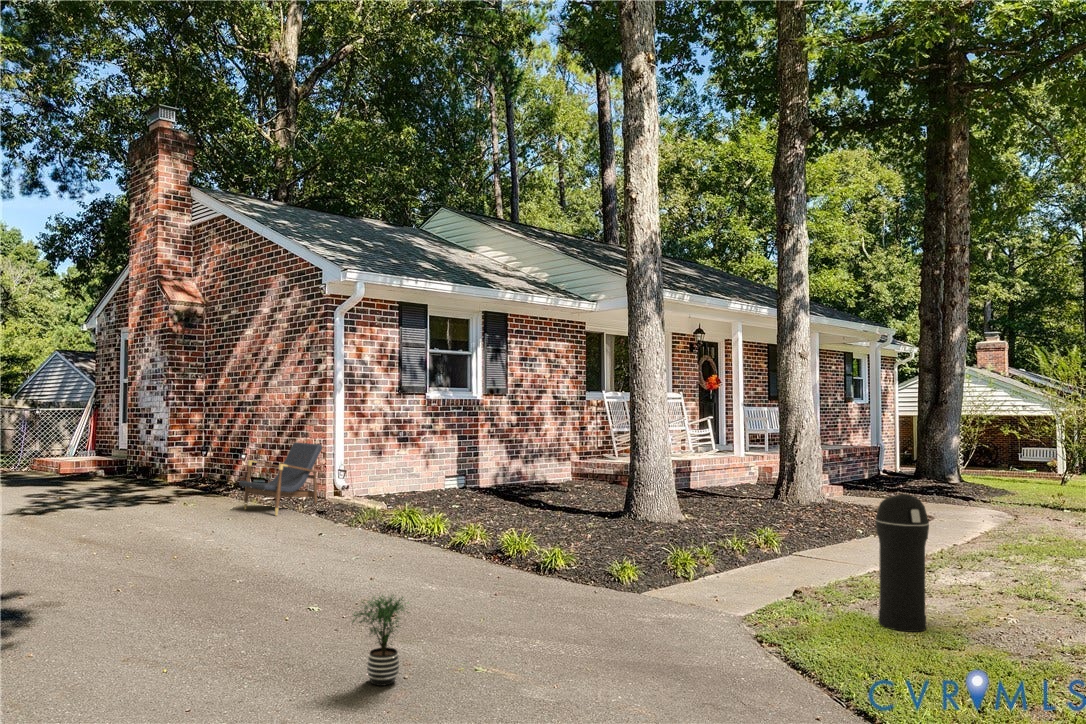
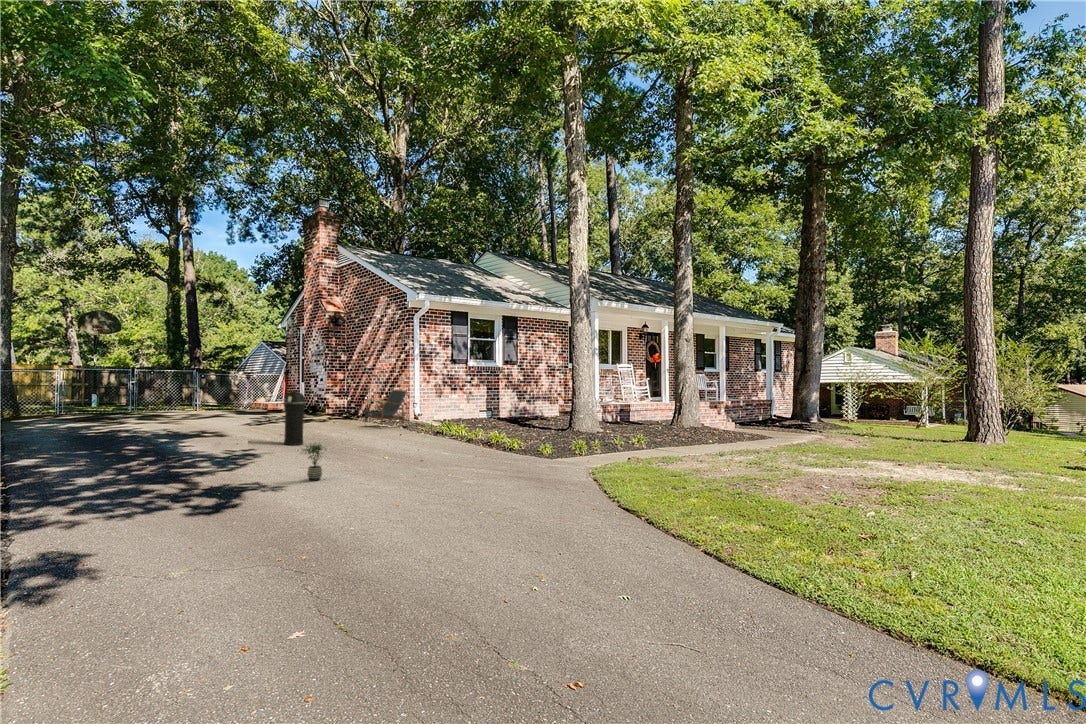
trash can: present [876,494,929,632] -> present [284,391,305,445]
potted plant: present [352,595,409,686] -> present [303,443,326,481]

